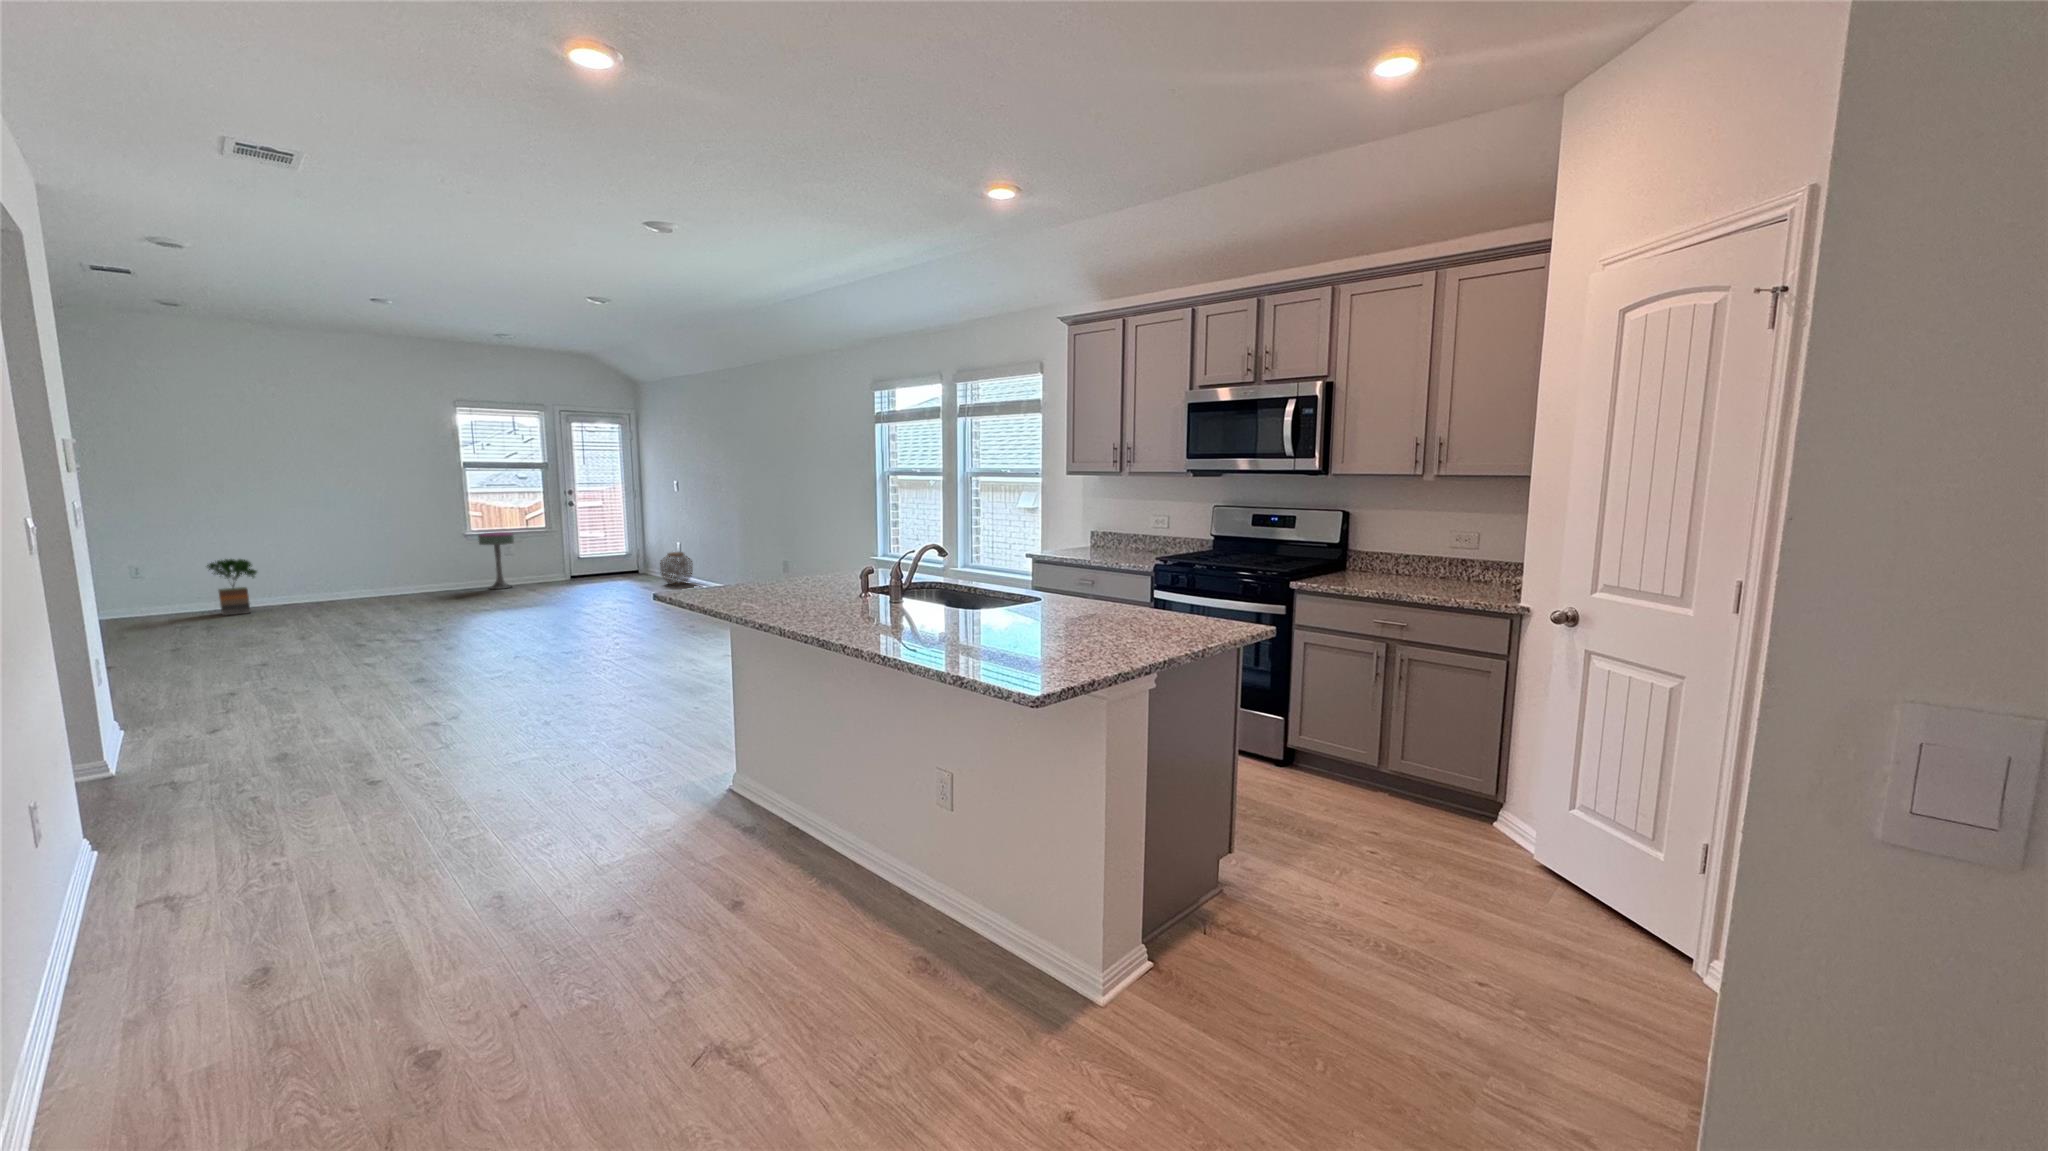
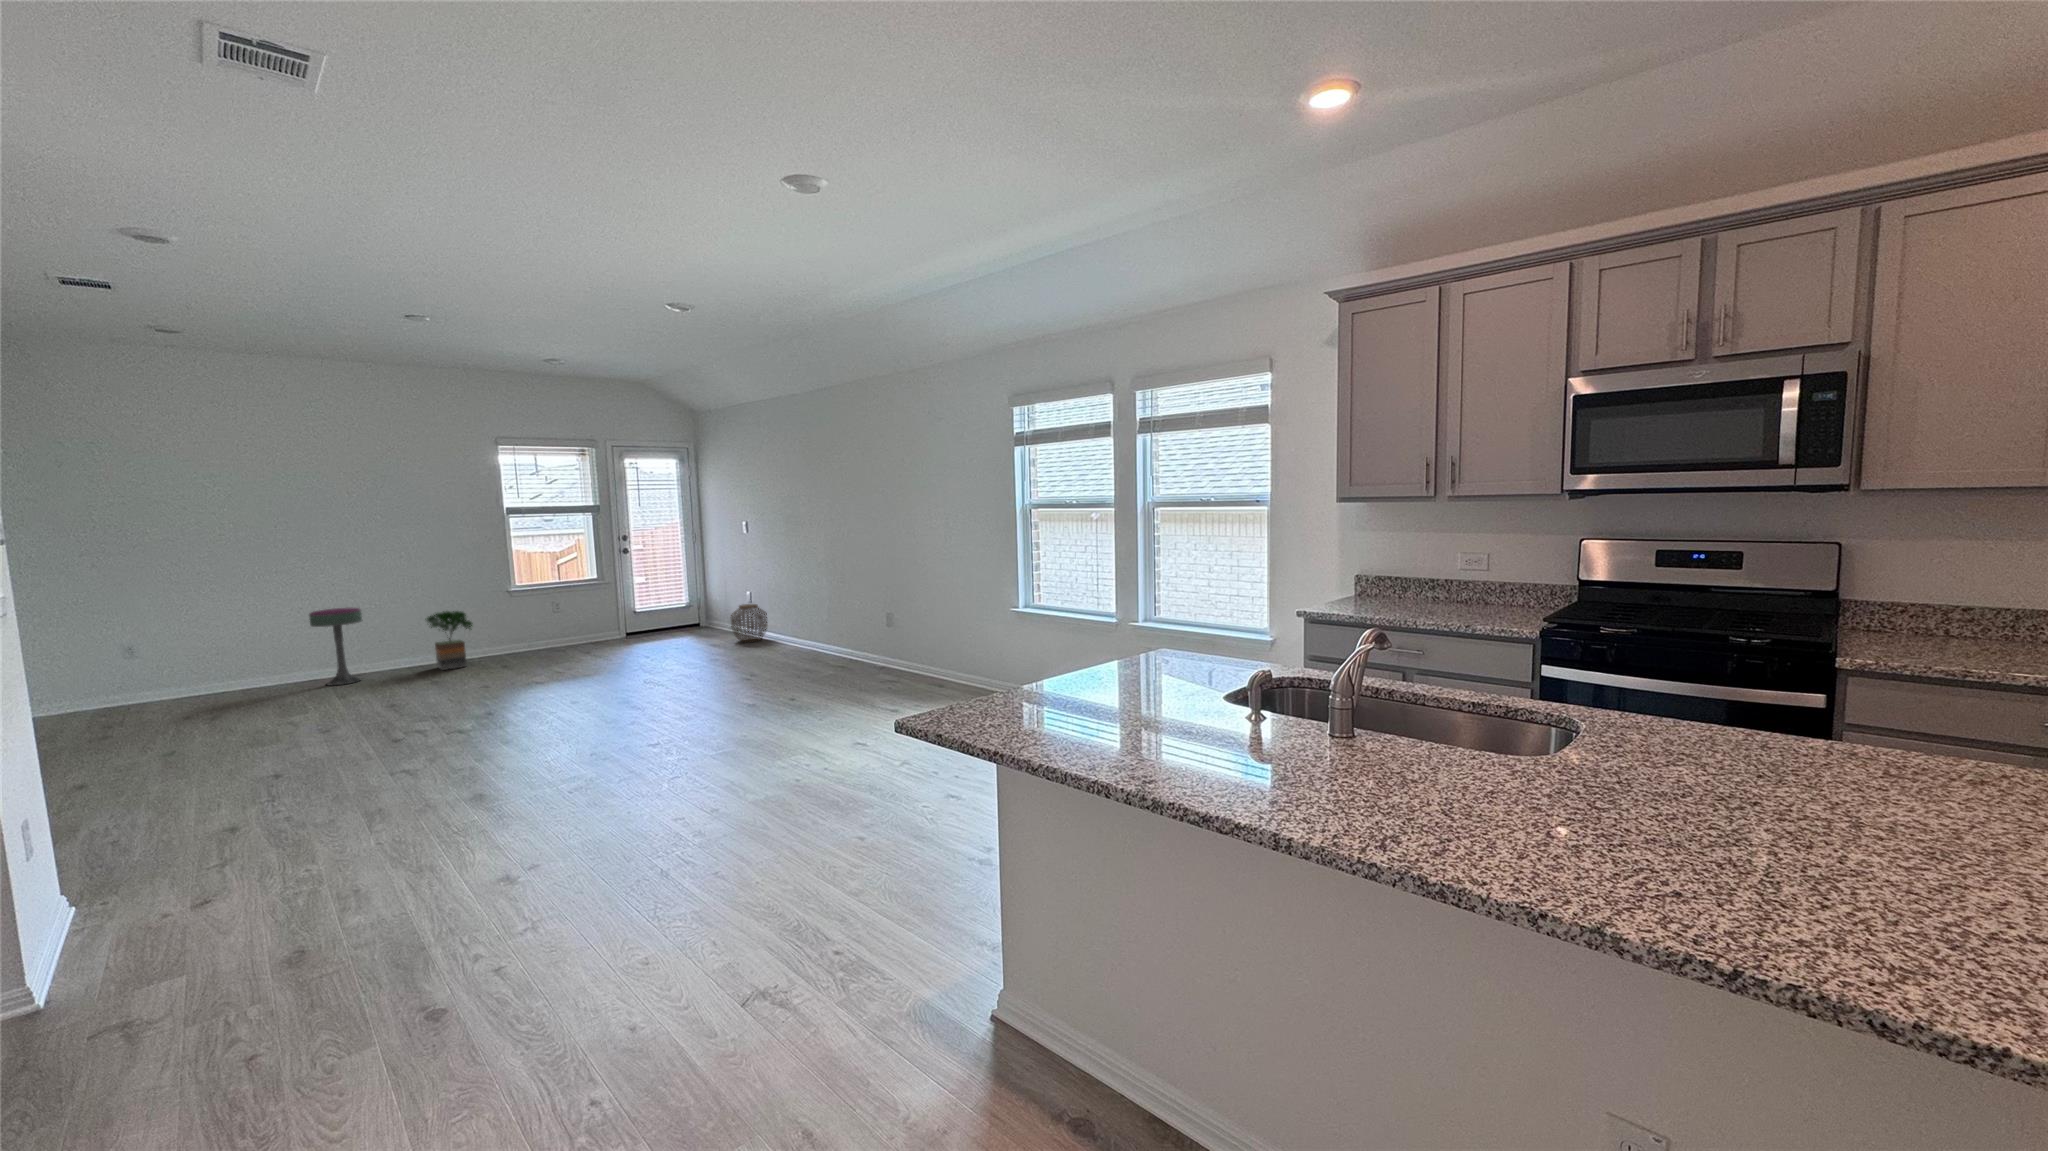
bar stool: present [478,532,514,589] -> present [309,608,362,685]
potted tree: present [207,559,257,616] -> present [425,611,473,670]

